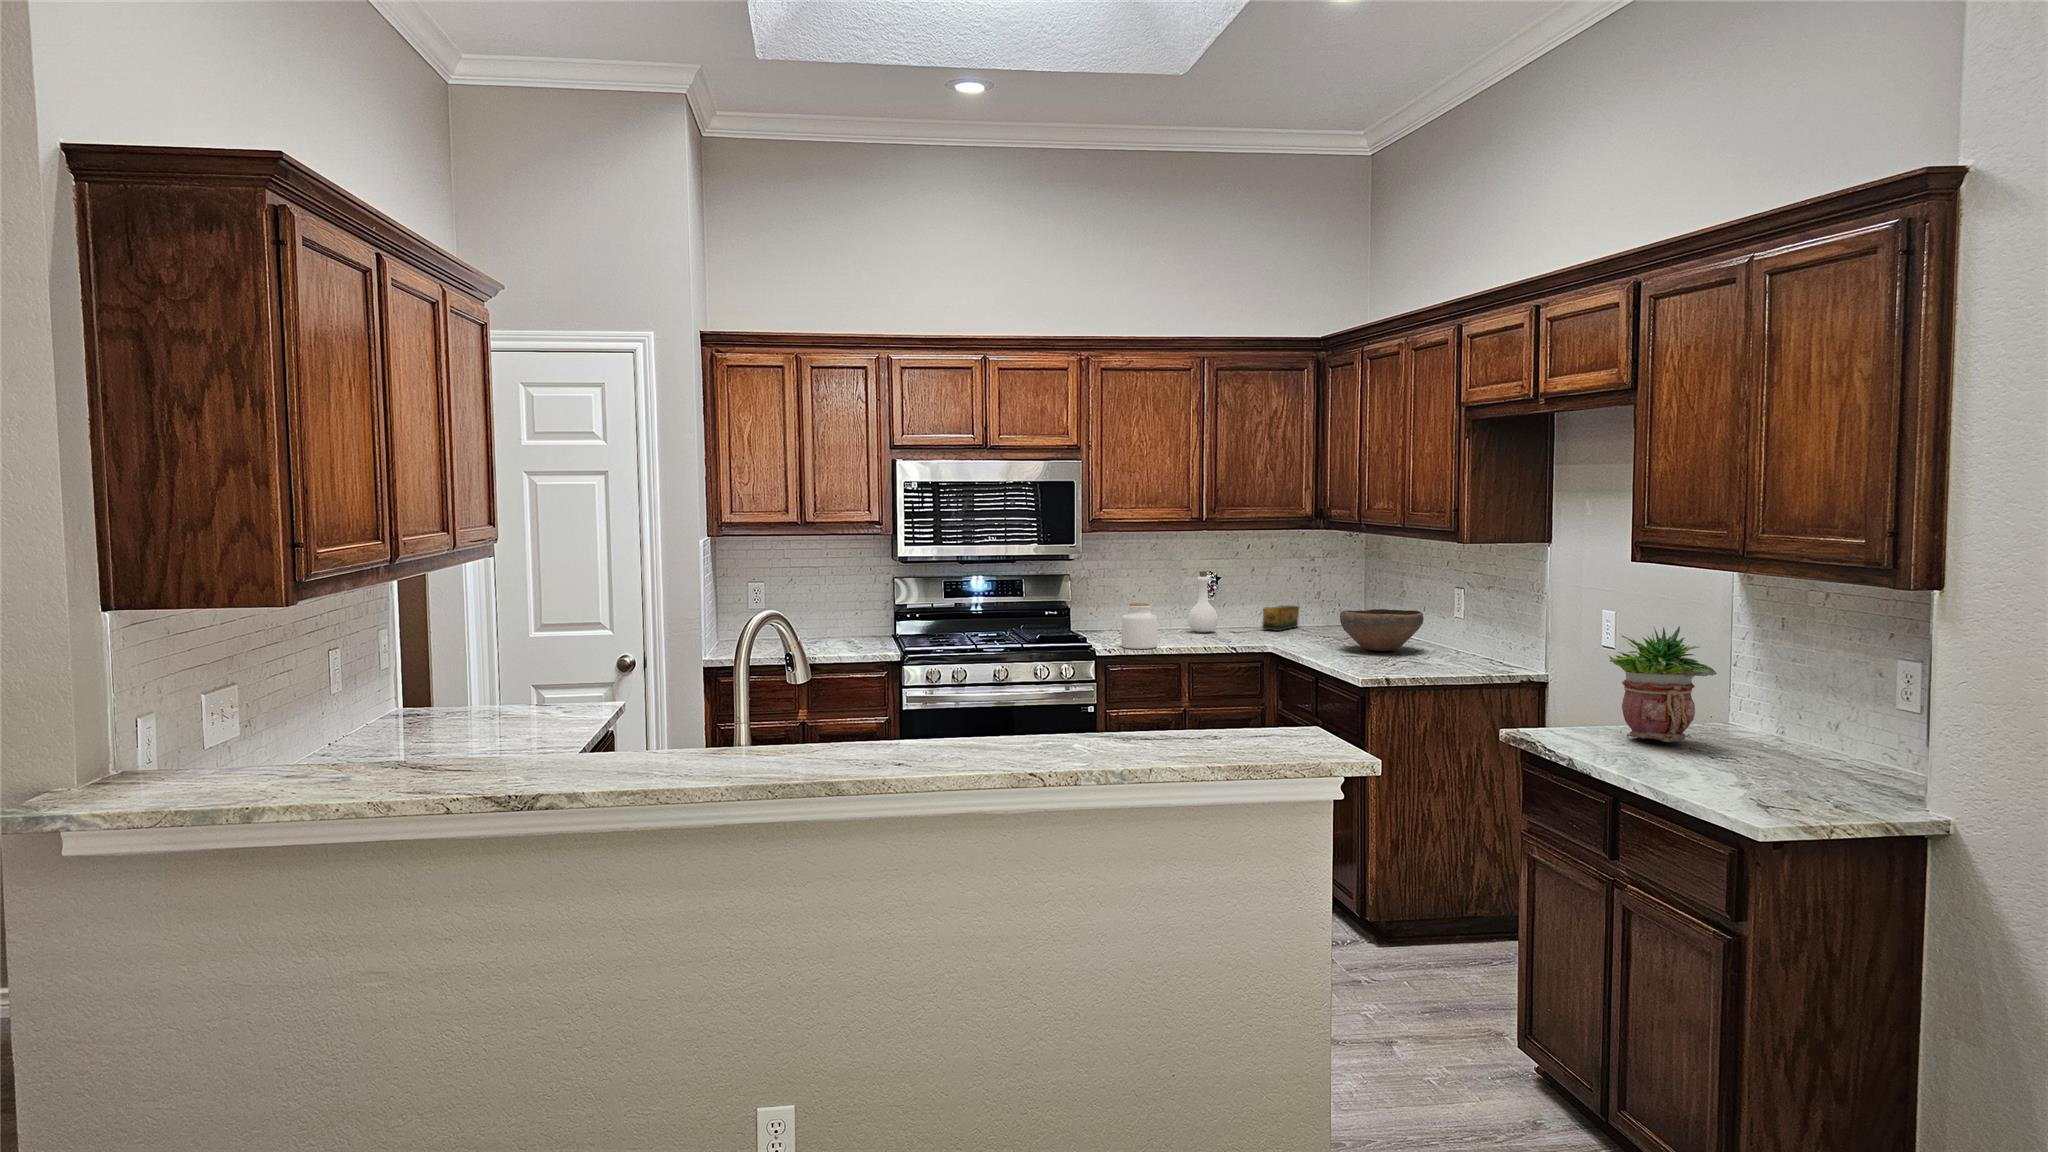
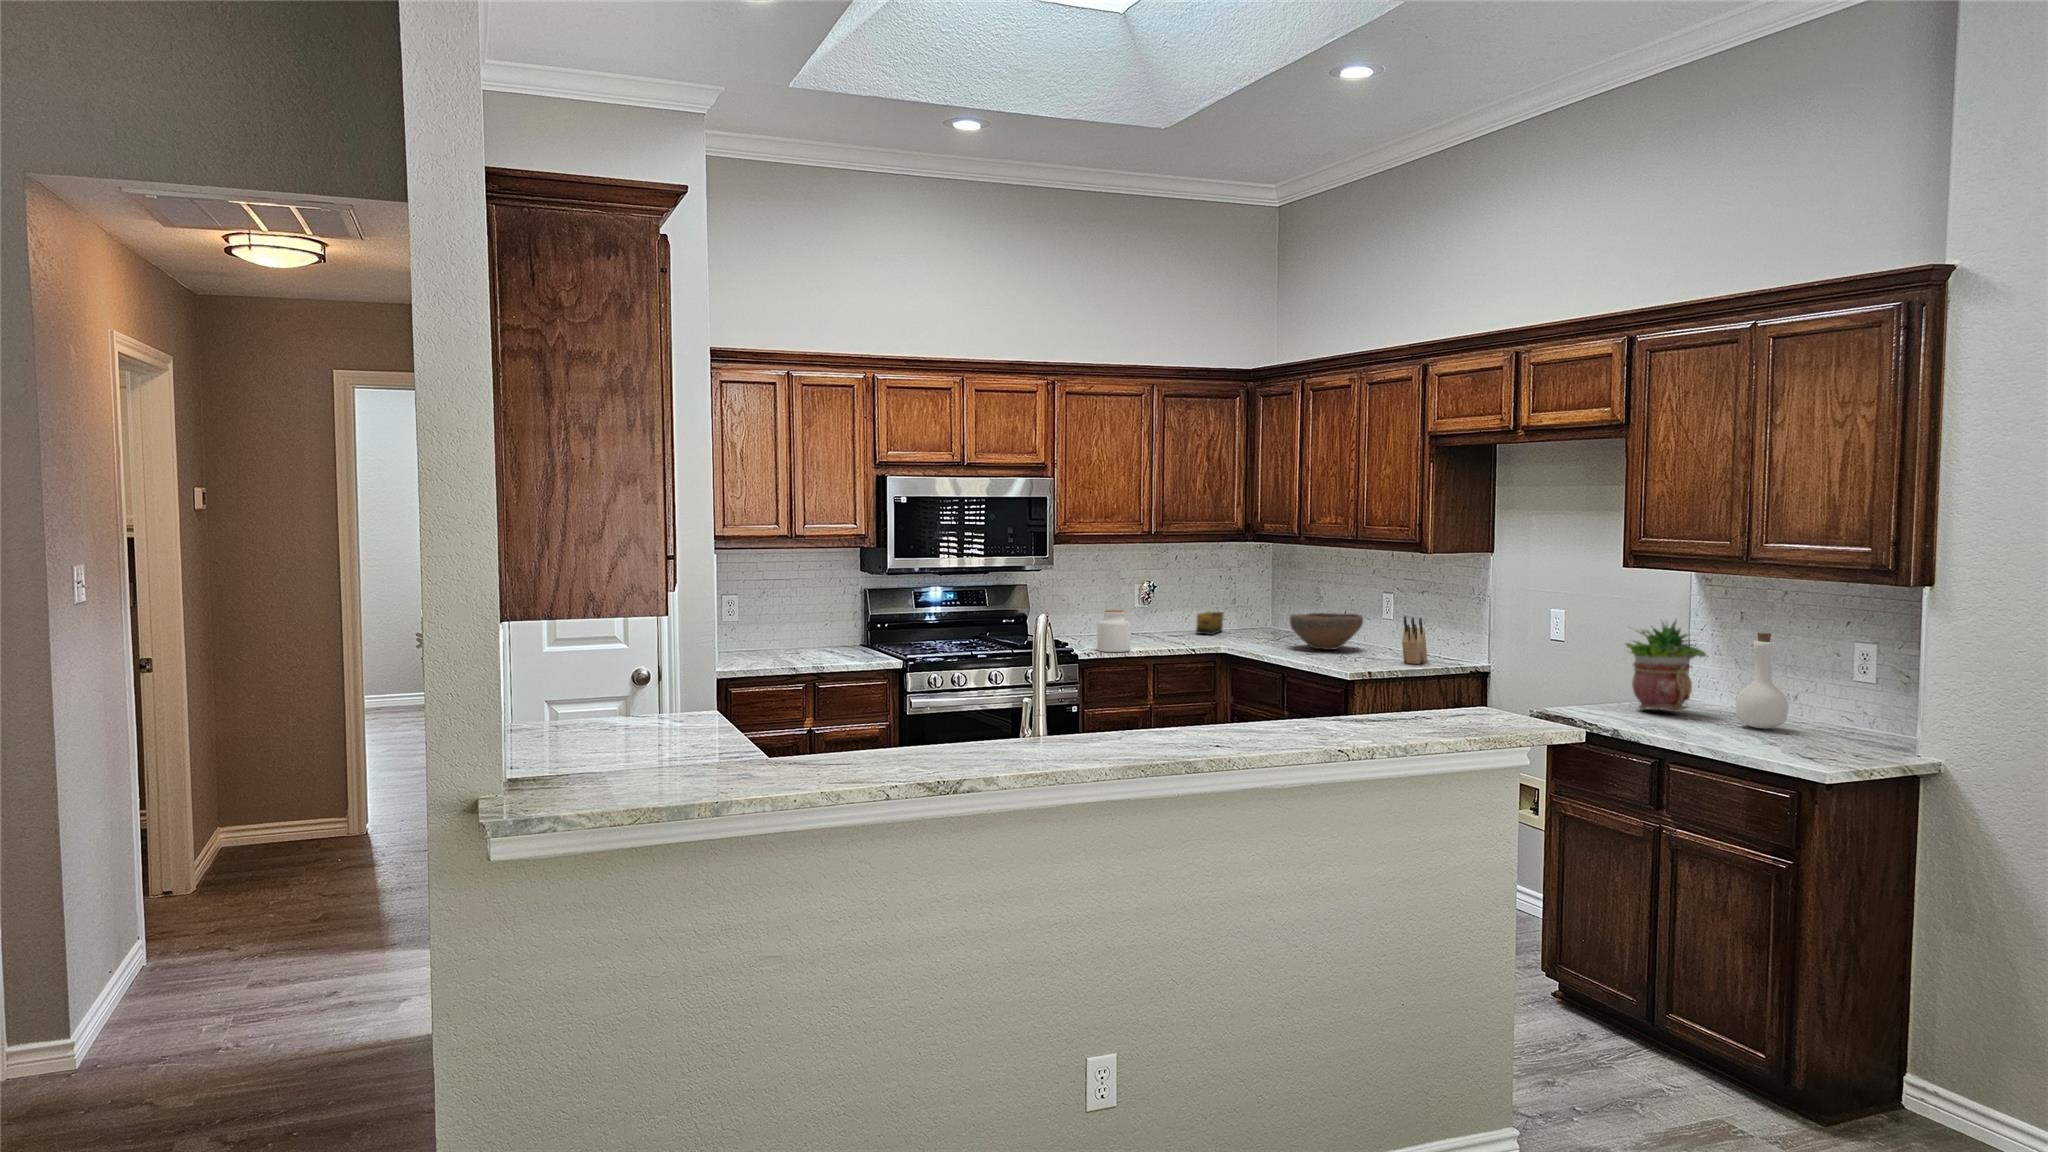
bottle: present [1189,571,1217,632] -> present [1736,633,1788,729]
knife block: none [1442,615,1484,671] -> present [1402,616,1427,664]

